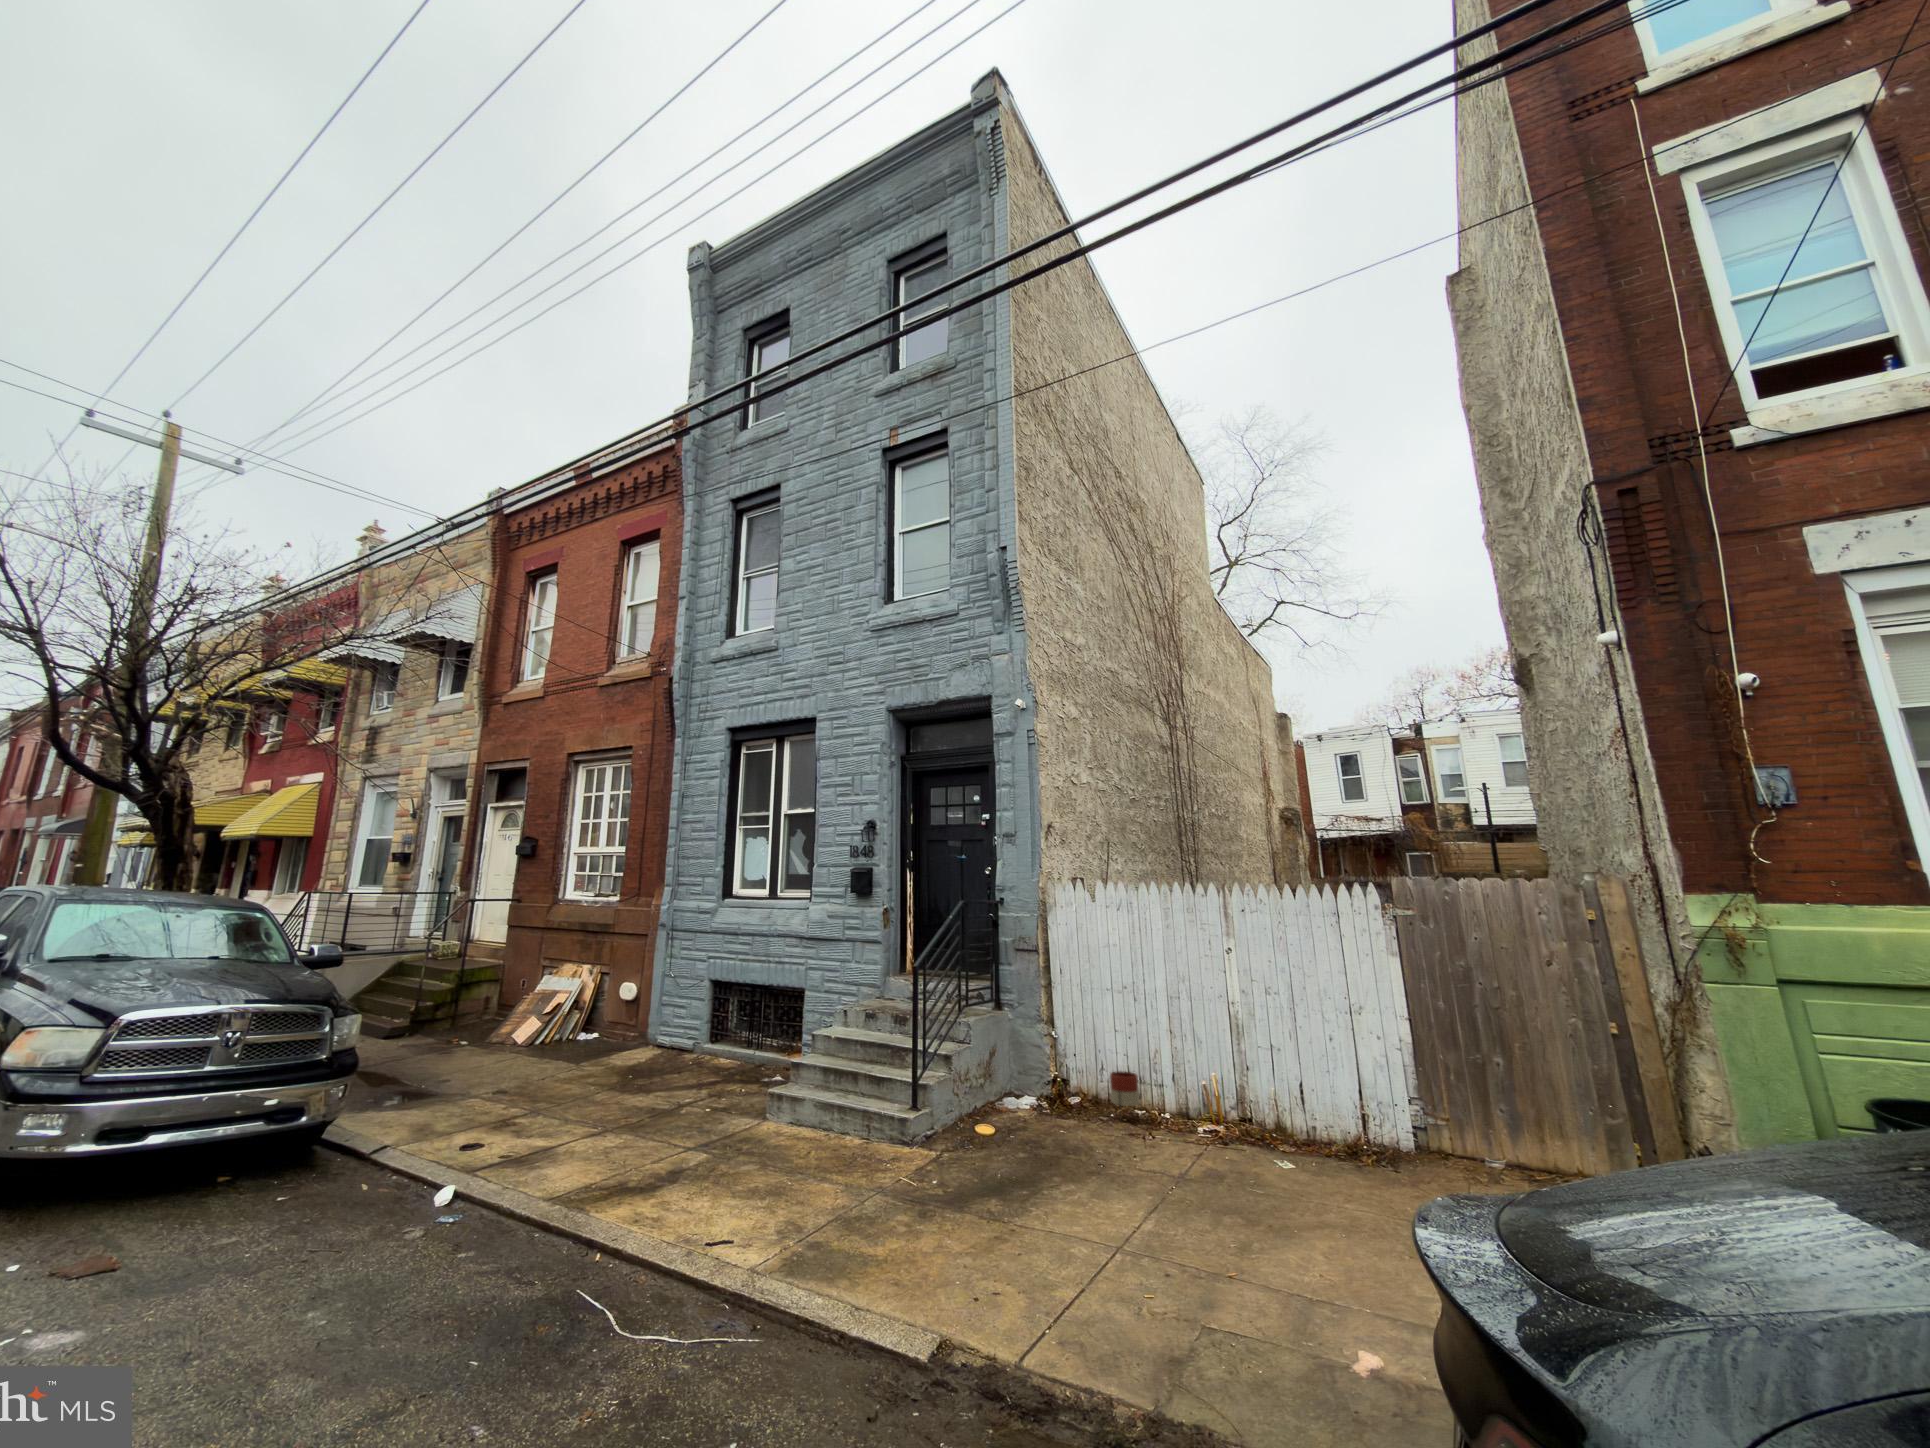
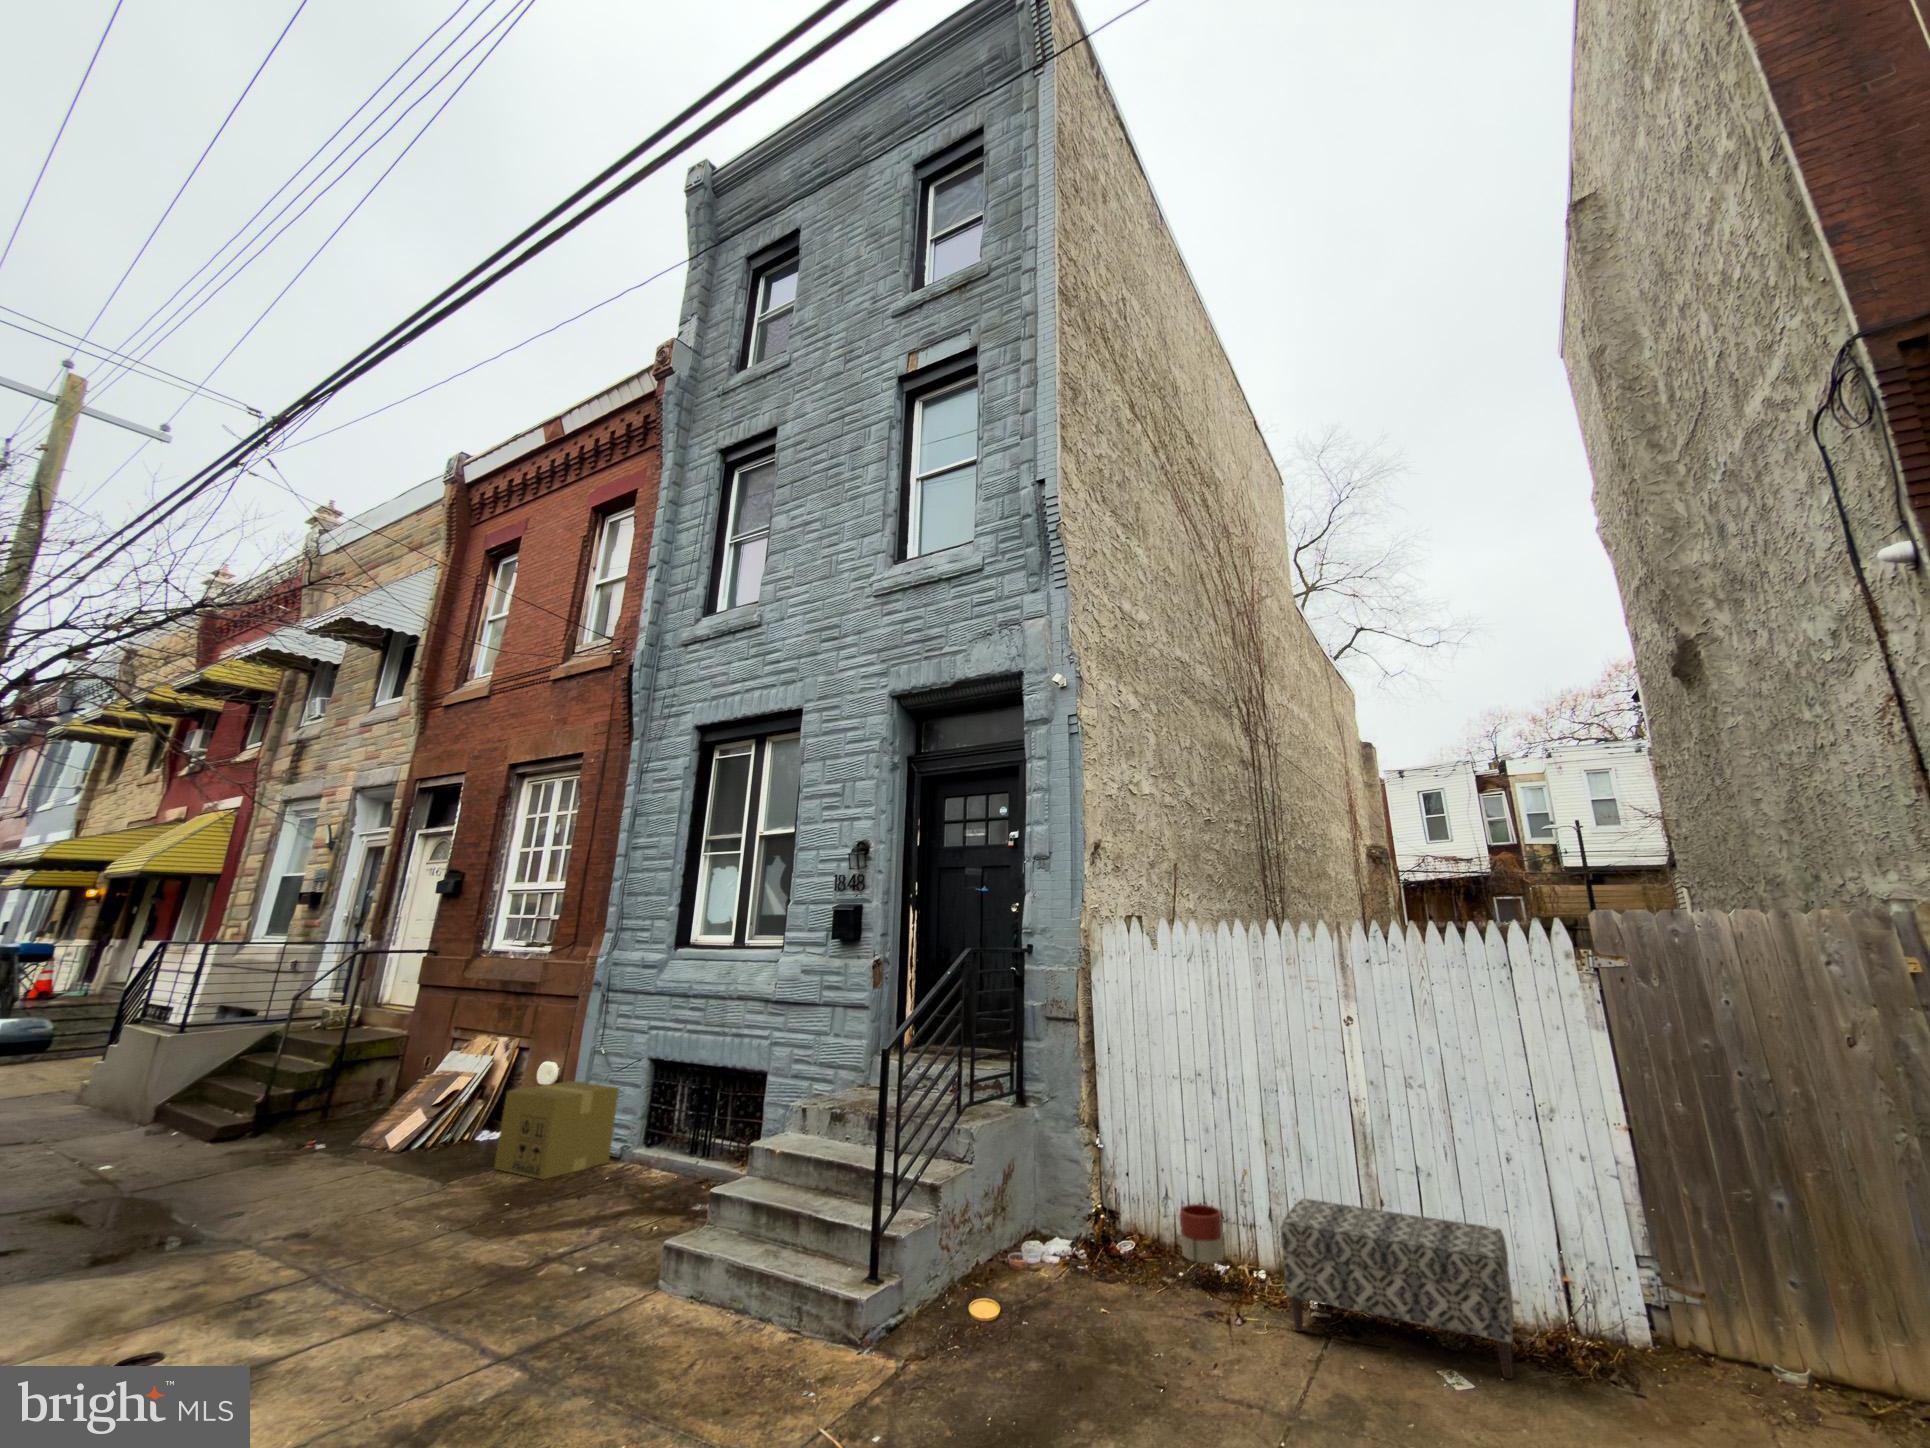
cardboard box: none [605,996,688,1063] -> present [494,1081,619,1179]
bench: none [1176,1065,1325,1162] -> present [1281,1199,1514,1379]

